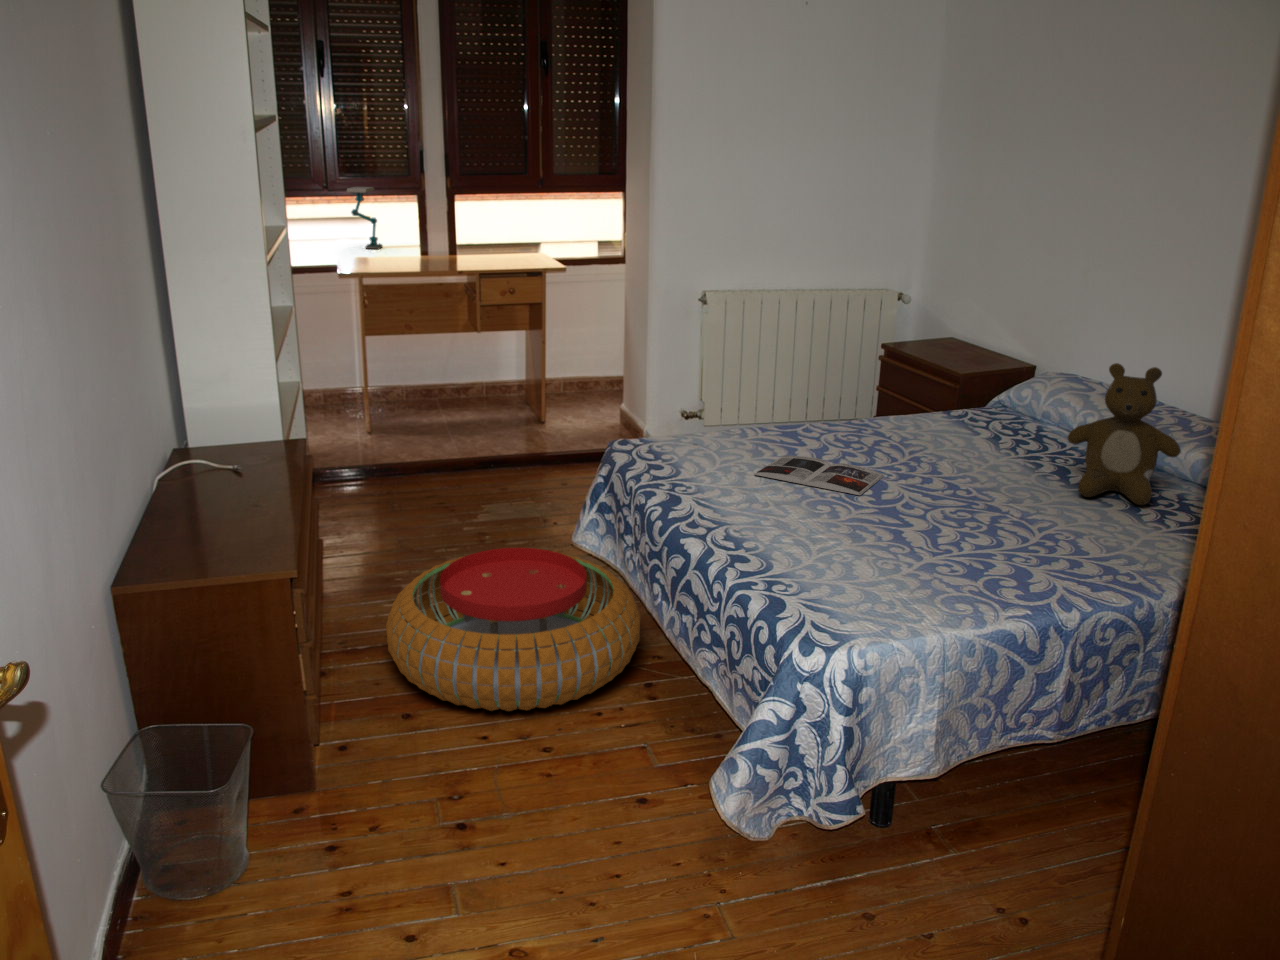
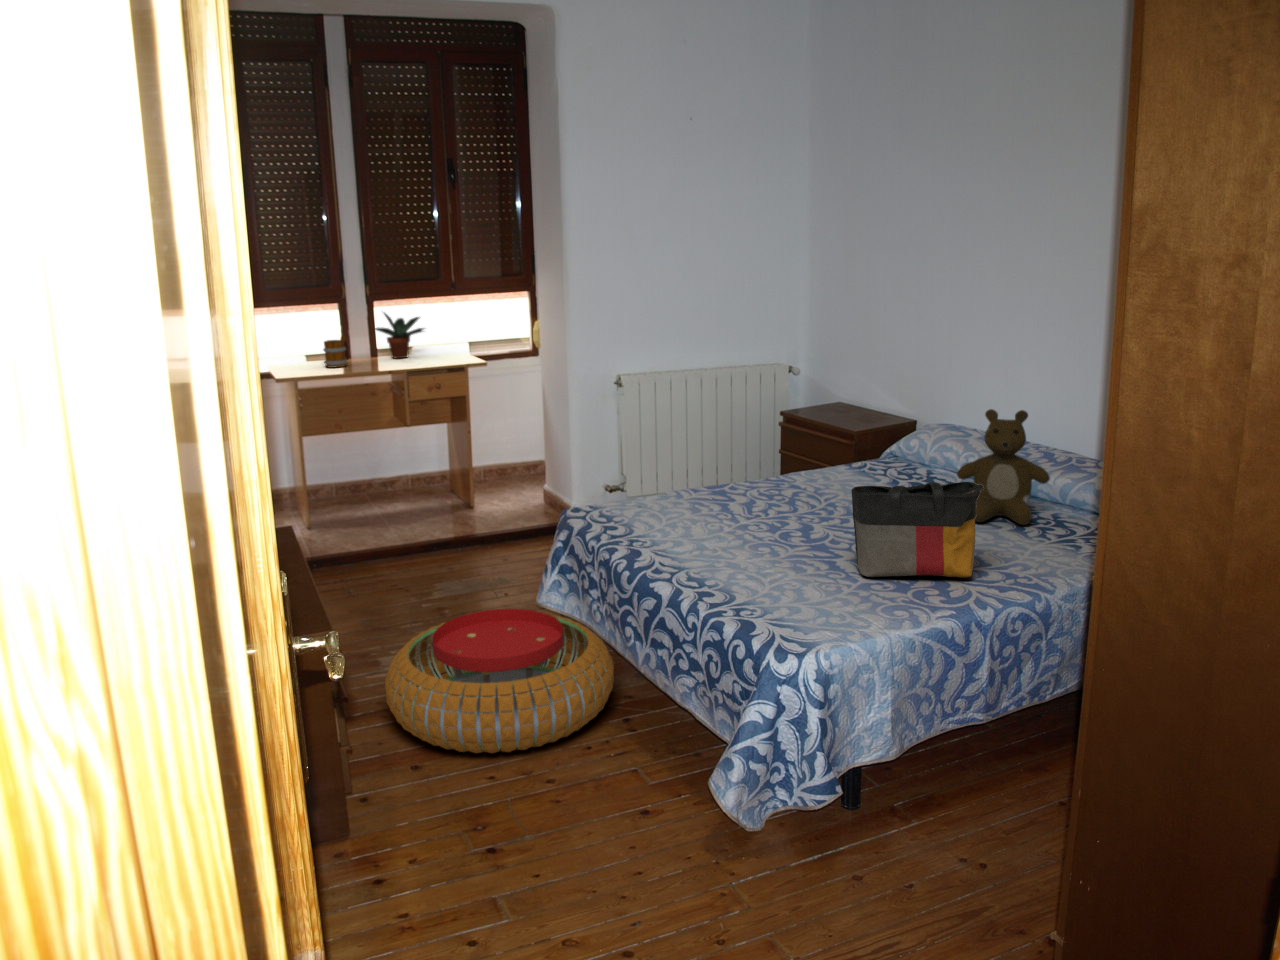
desk lamp: present [347,187,382,249] -> none [281,303,315,359]
potted plant: none [443,201,501,254] -> present [375,313,423,359]
mug: none [387,225,415,261] -> present [324,335,349,368]
tote bag: none [925,448,1087,568] -> present [852,482,984,578]
magazine: present [754,456,884,495] -> none [699,509,809,536]

